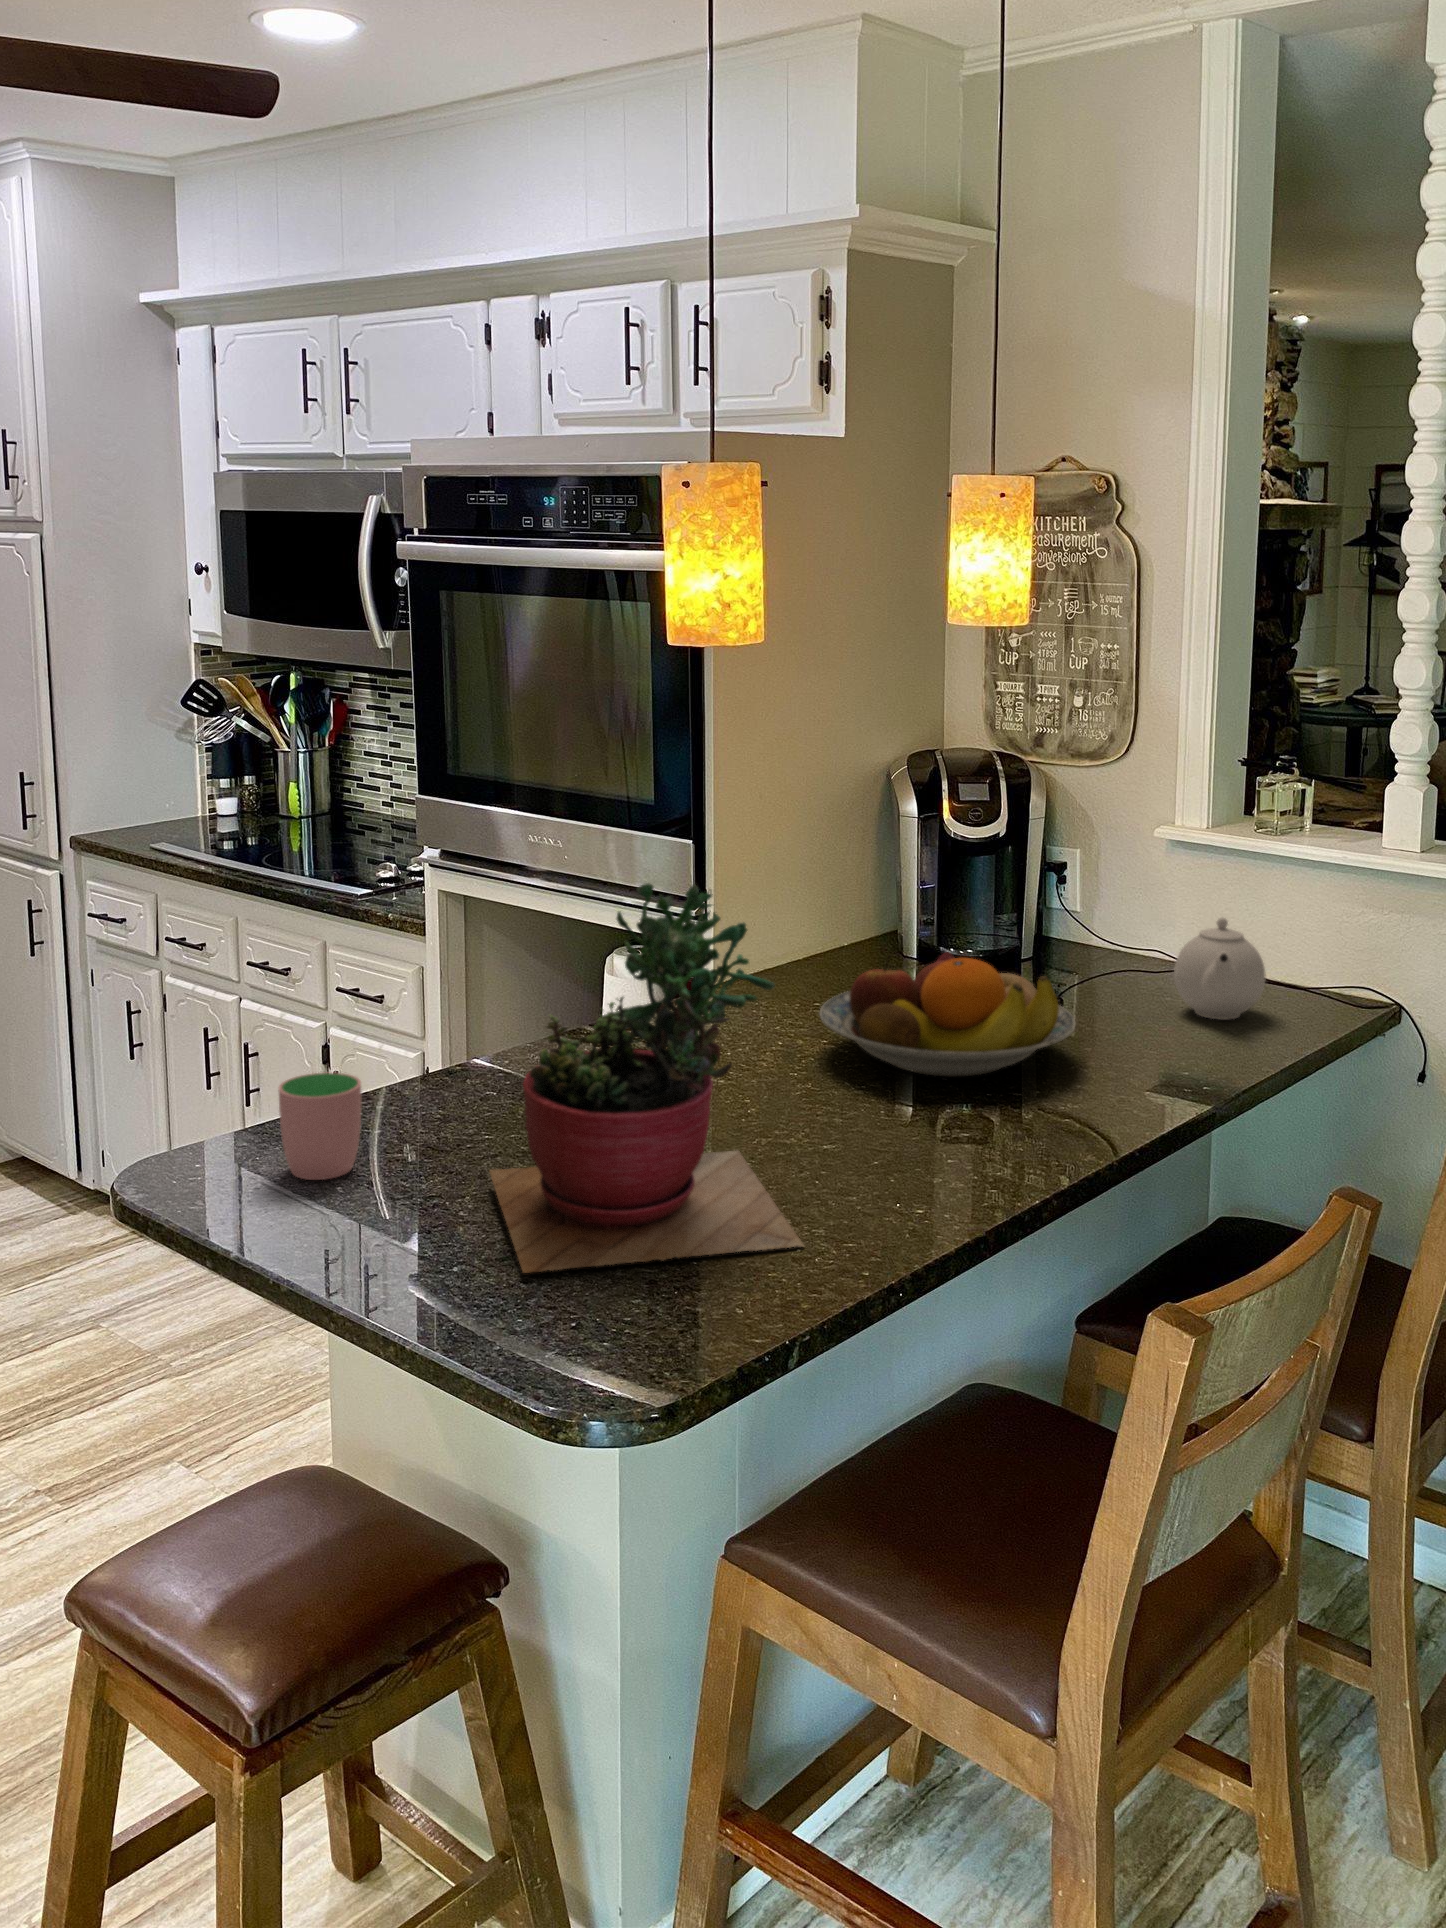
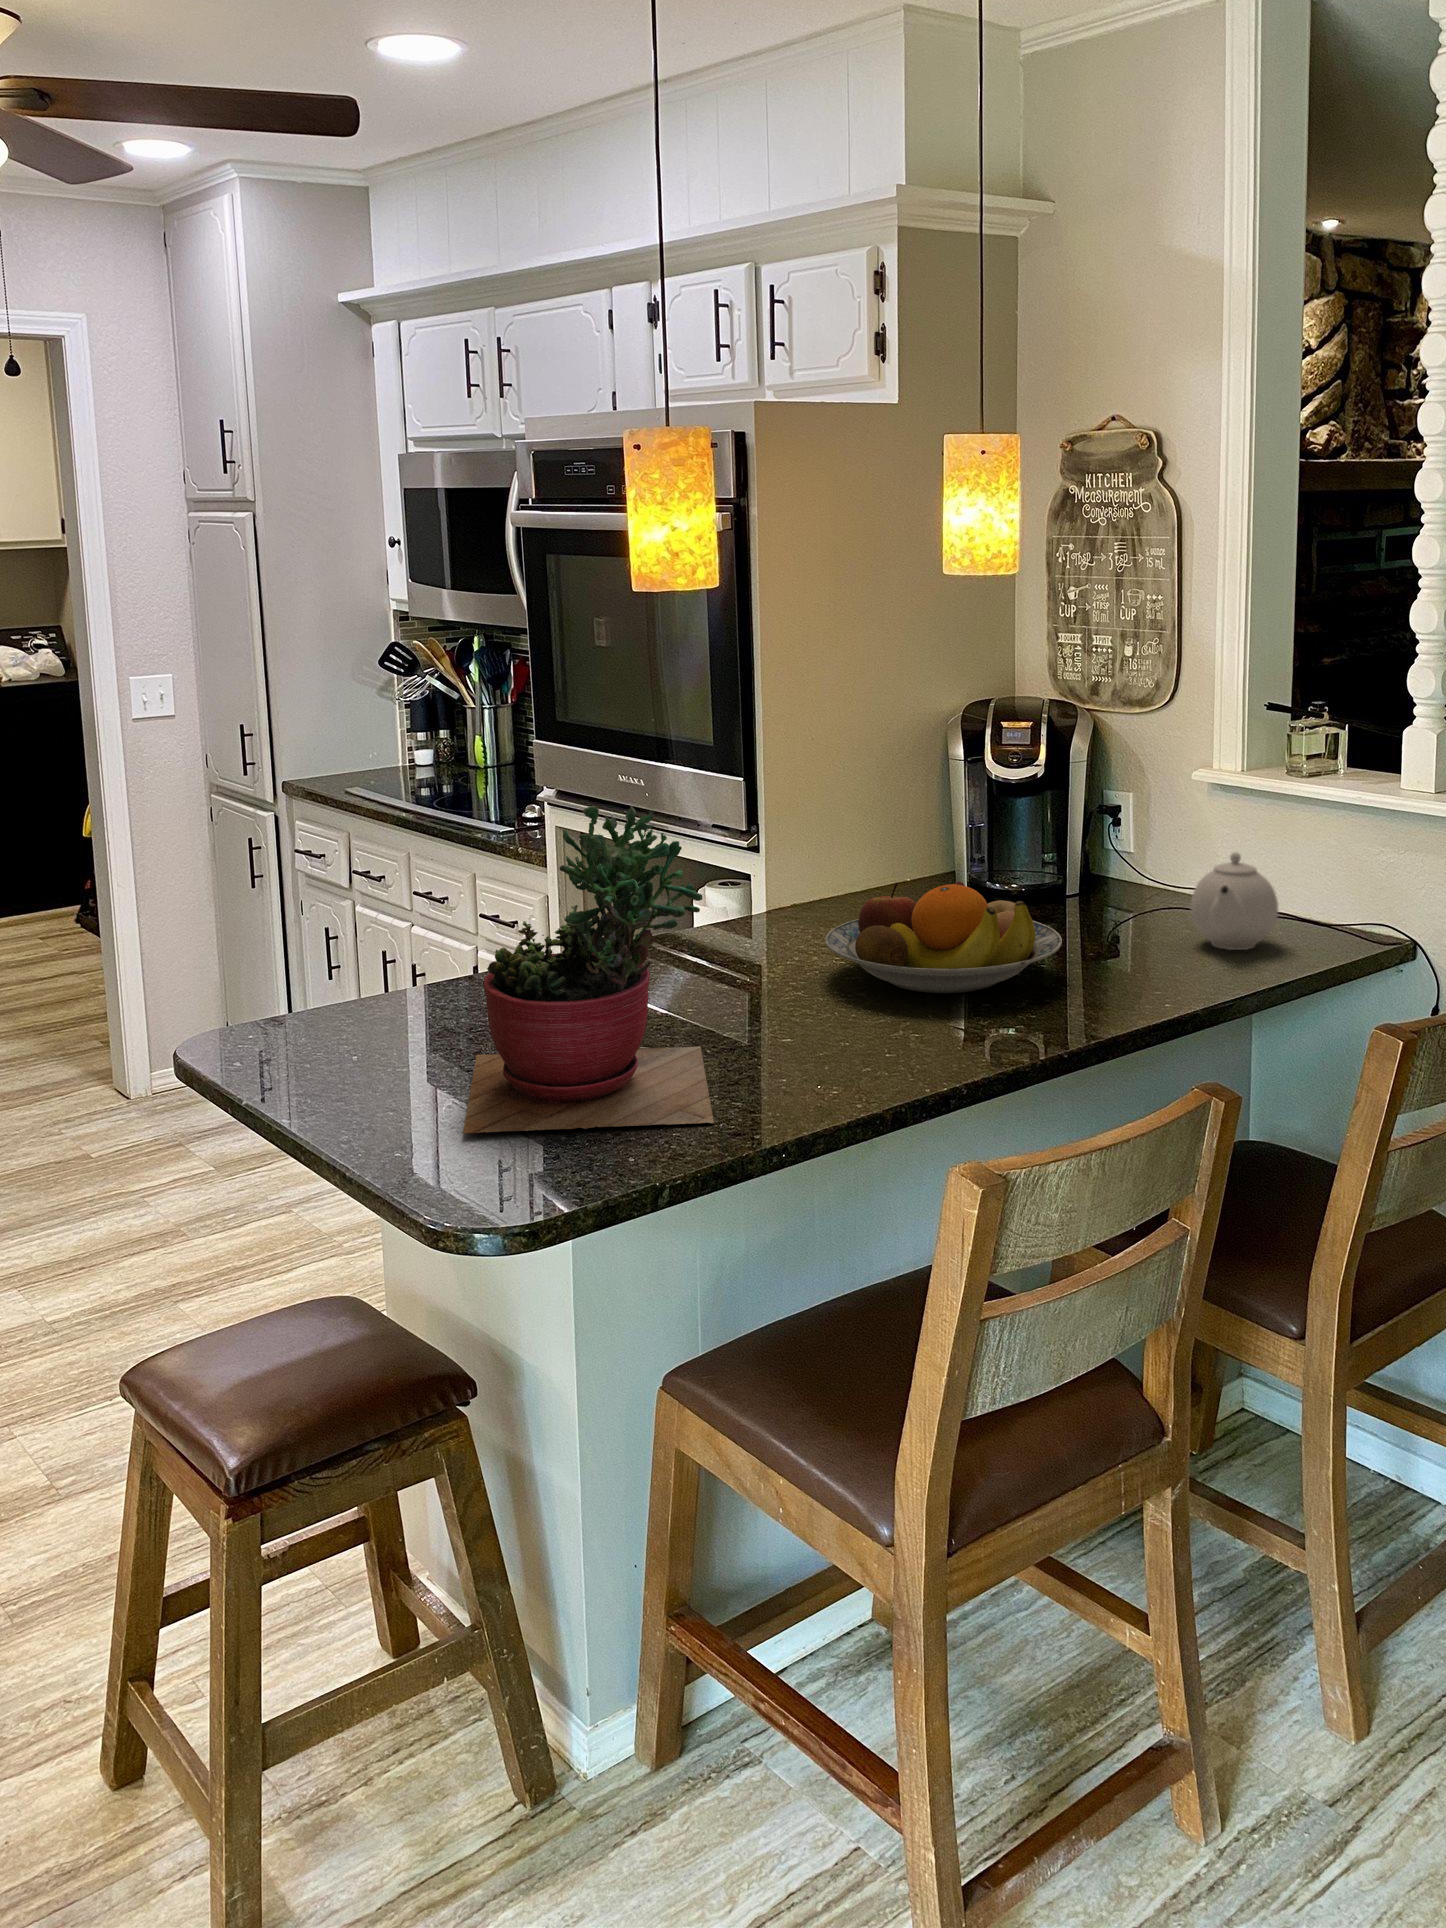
cup: present [278,1072,361,1180] -> none [309,971,380,1060]

